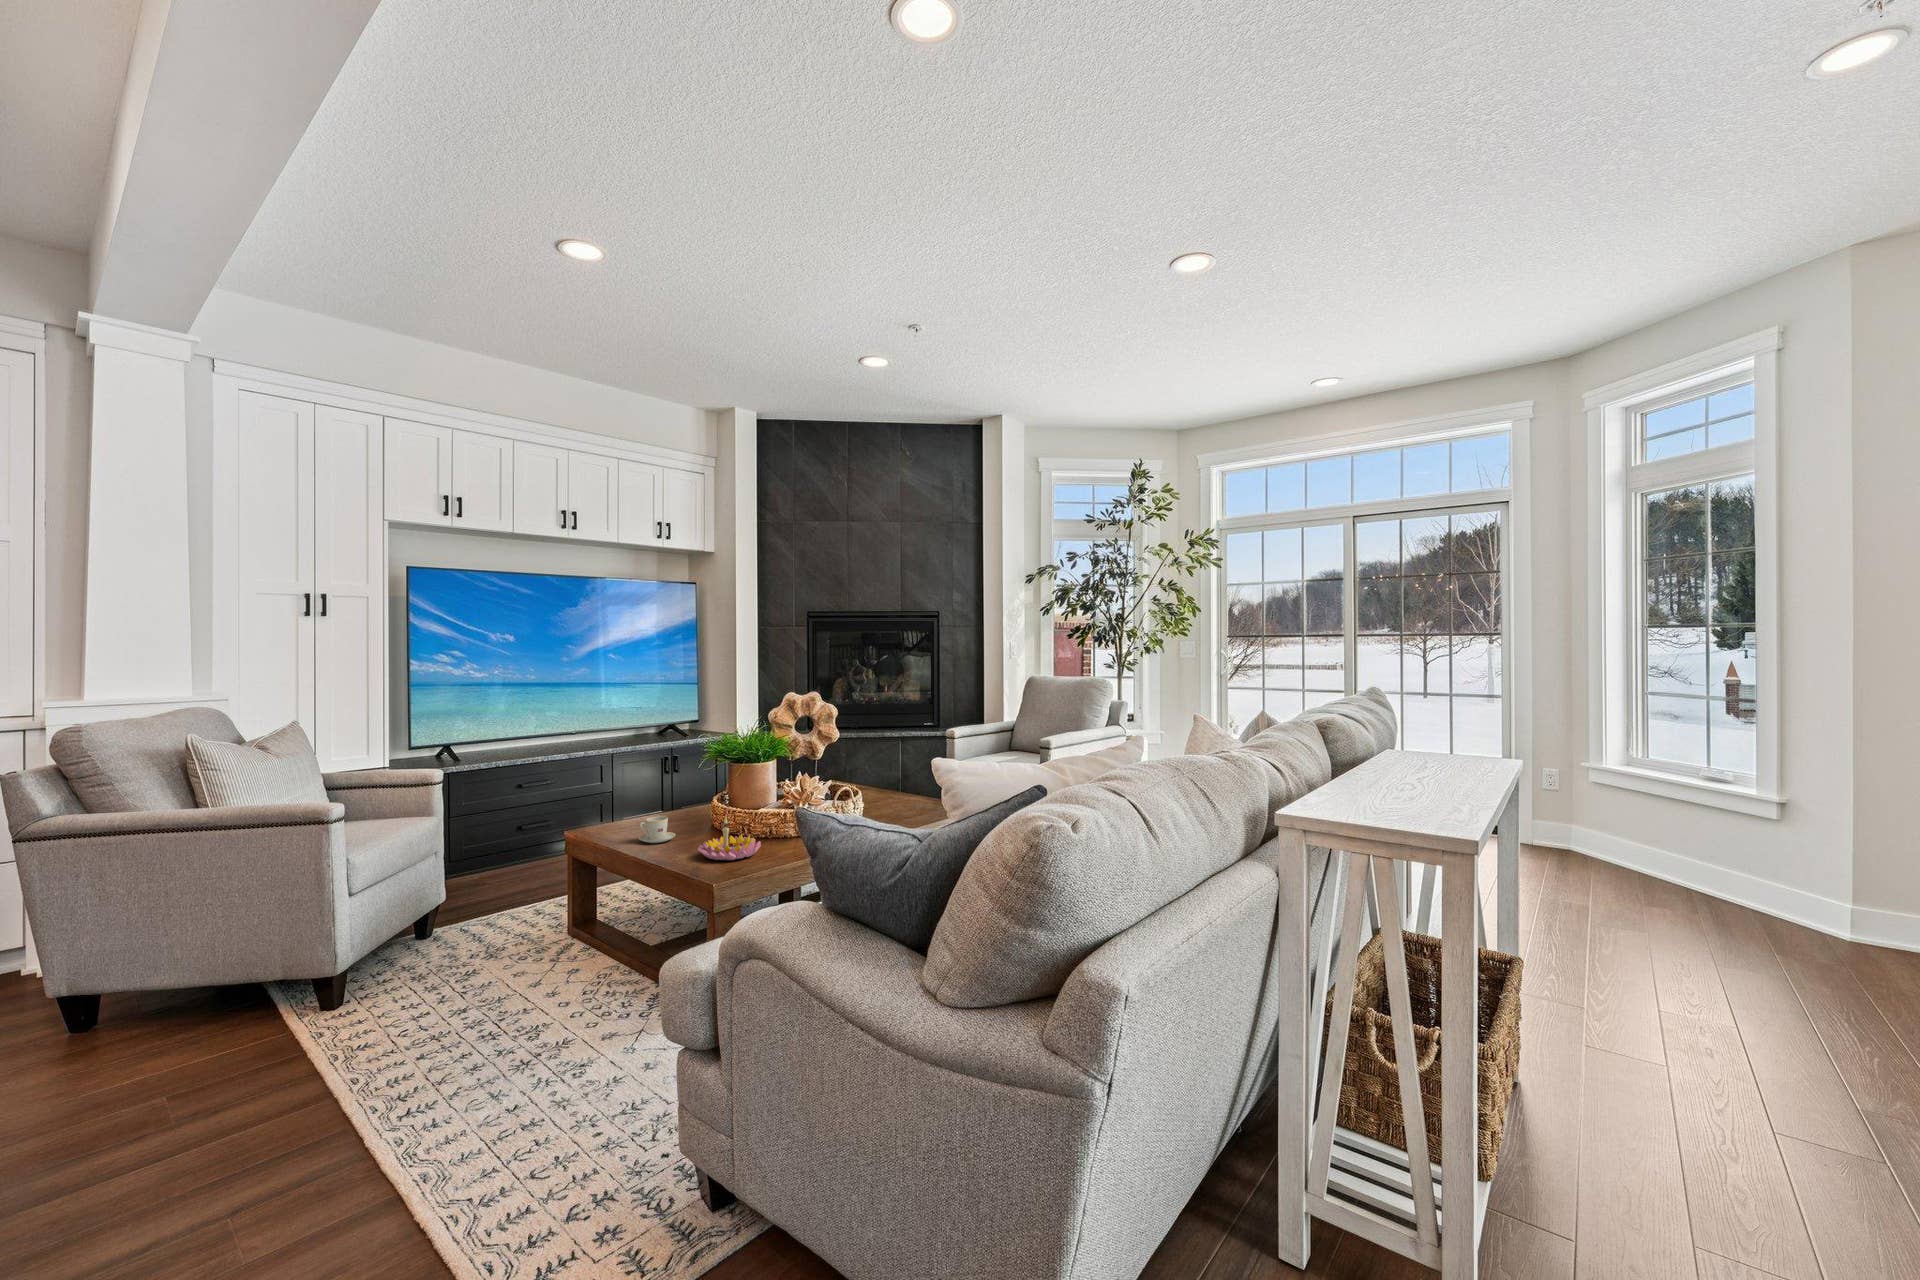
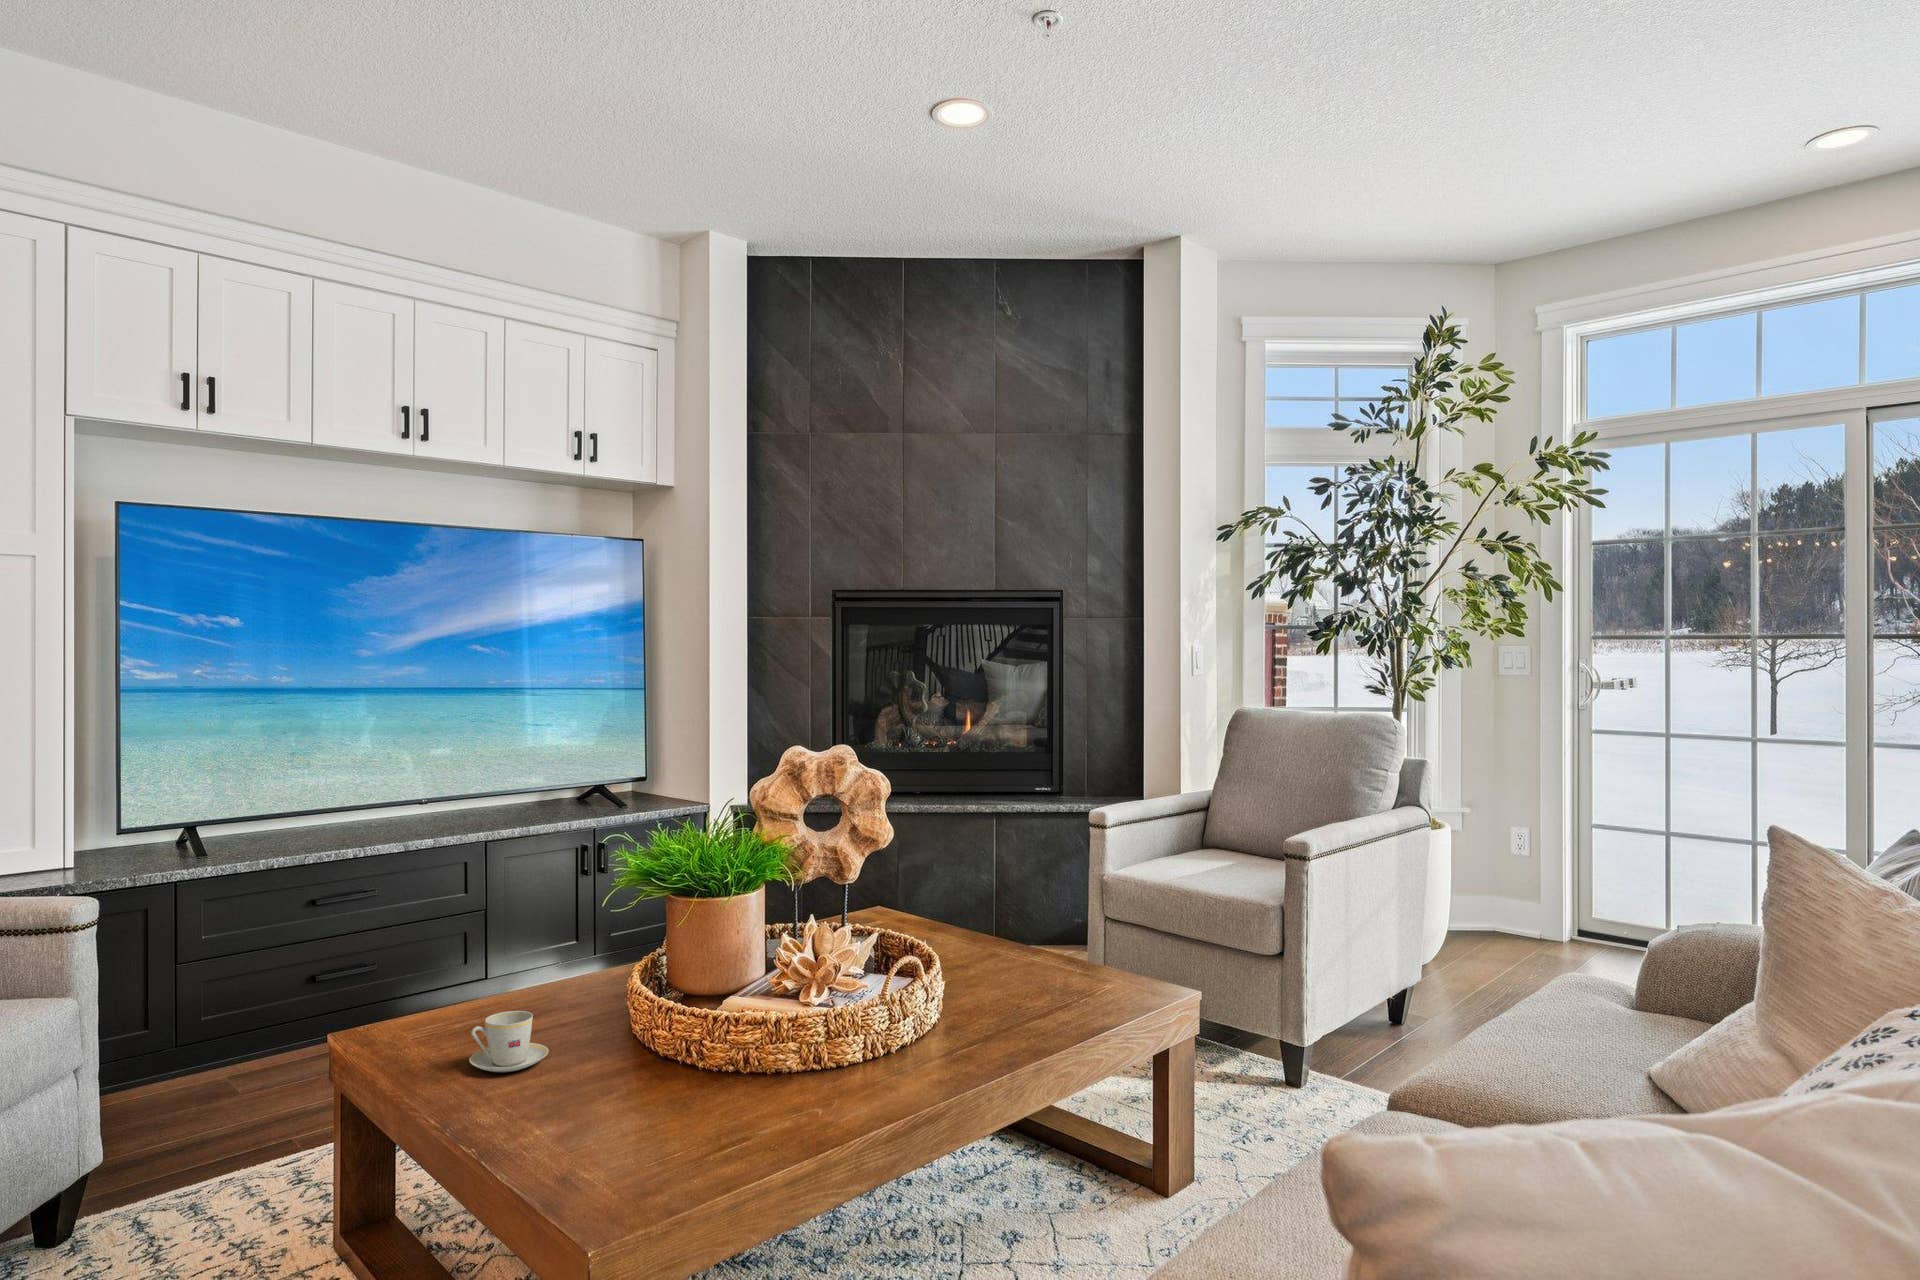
candle holder: present [698,815,761,861] -> none [580,1027,723,1139]

